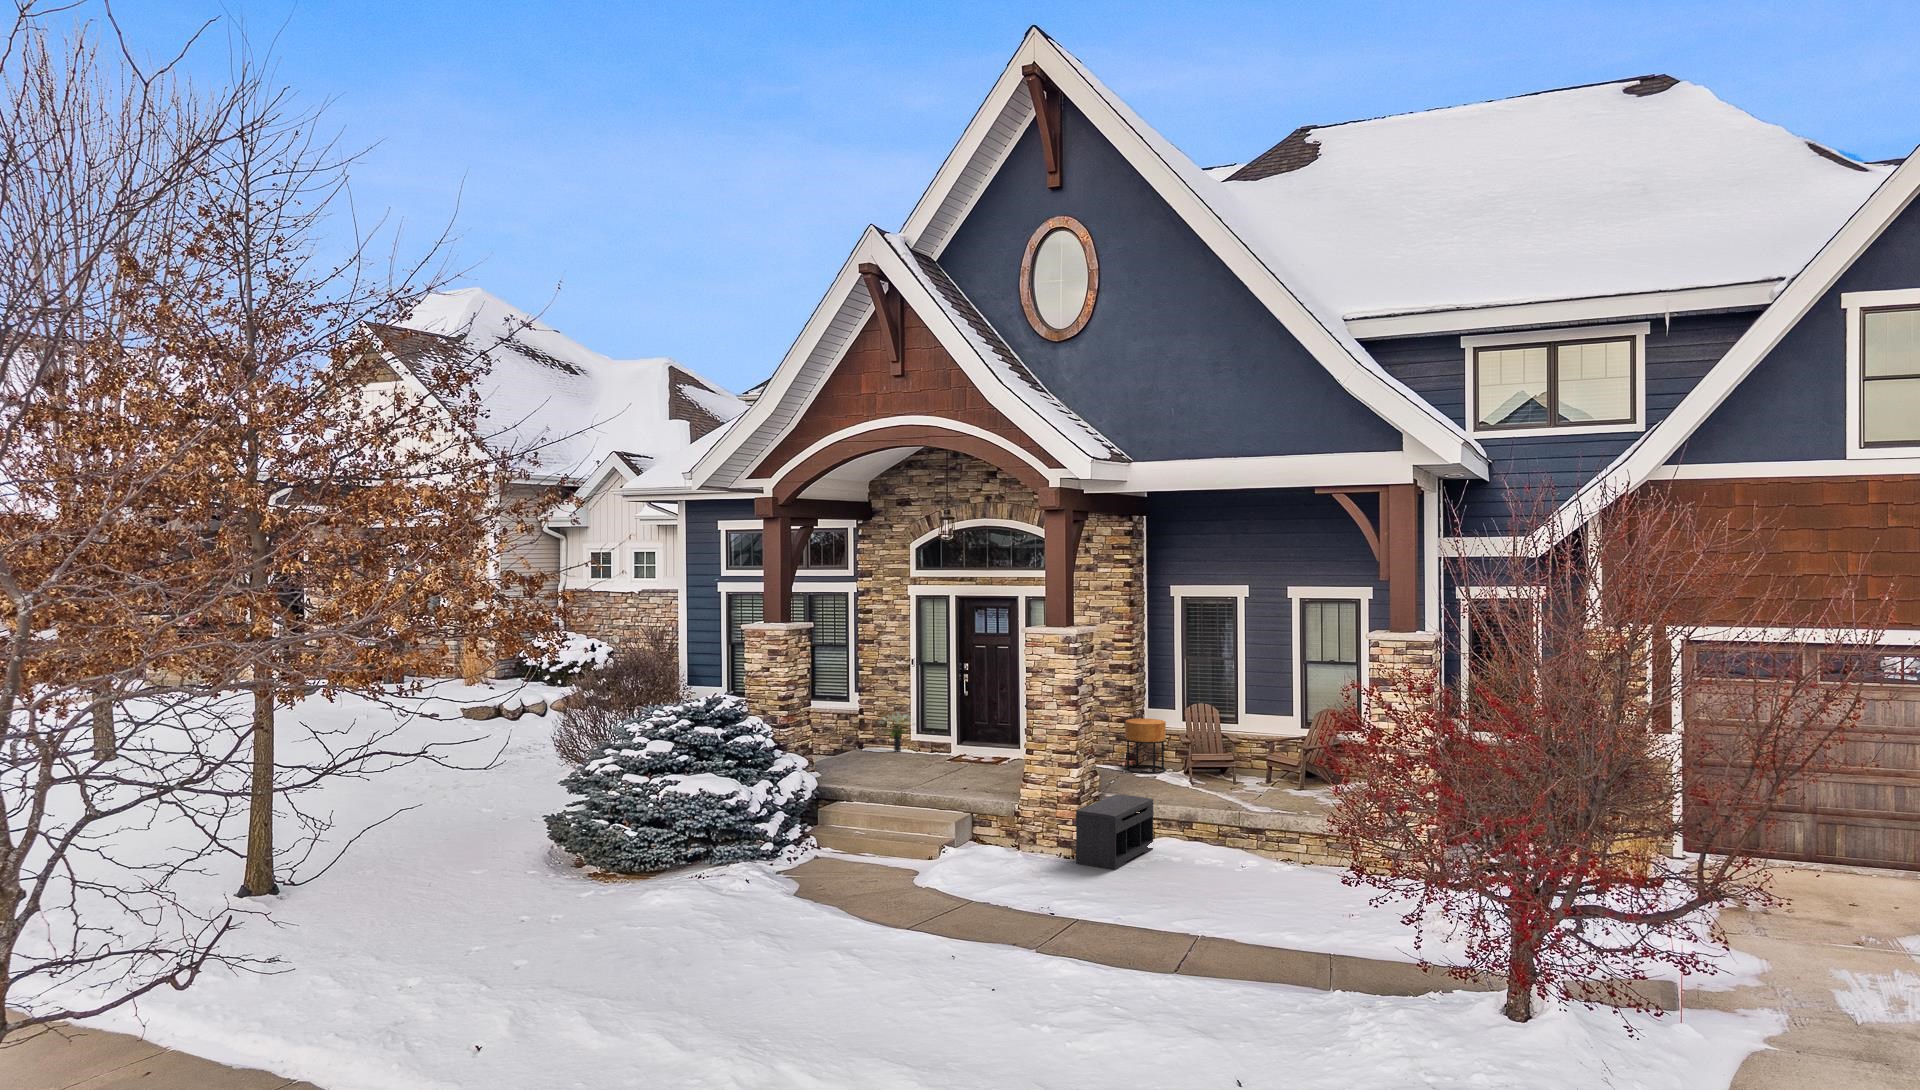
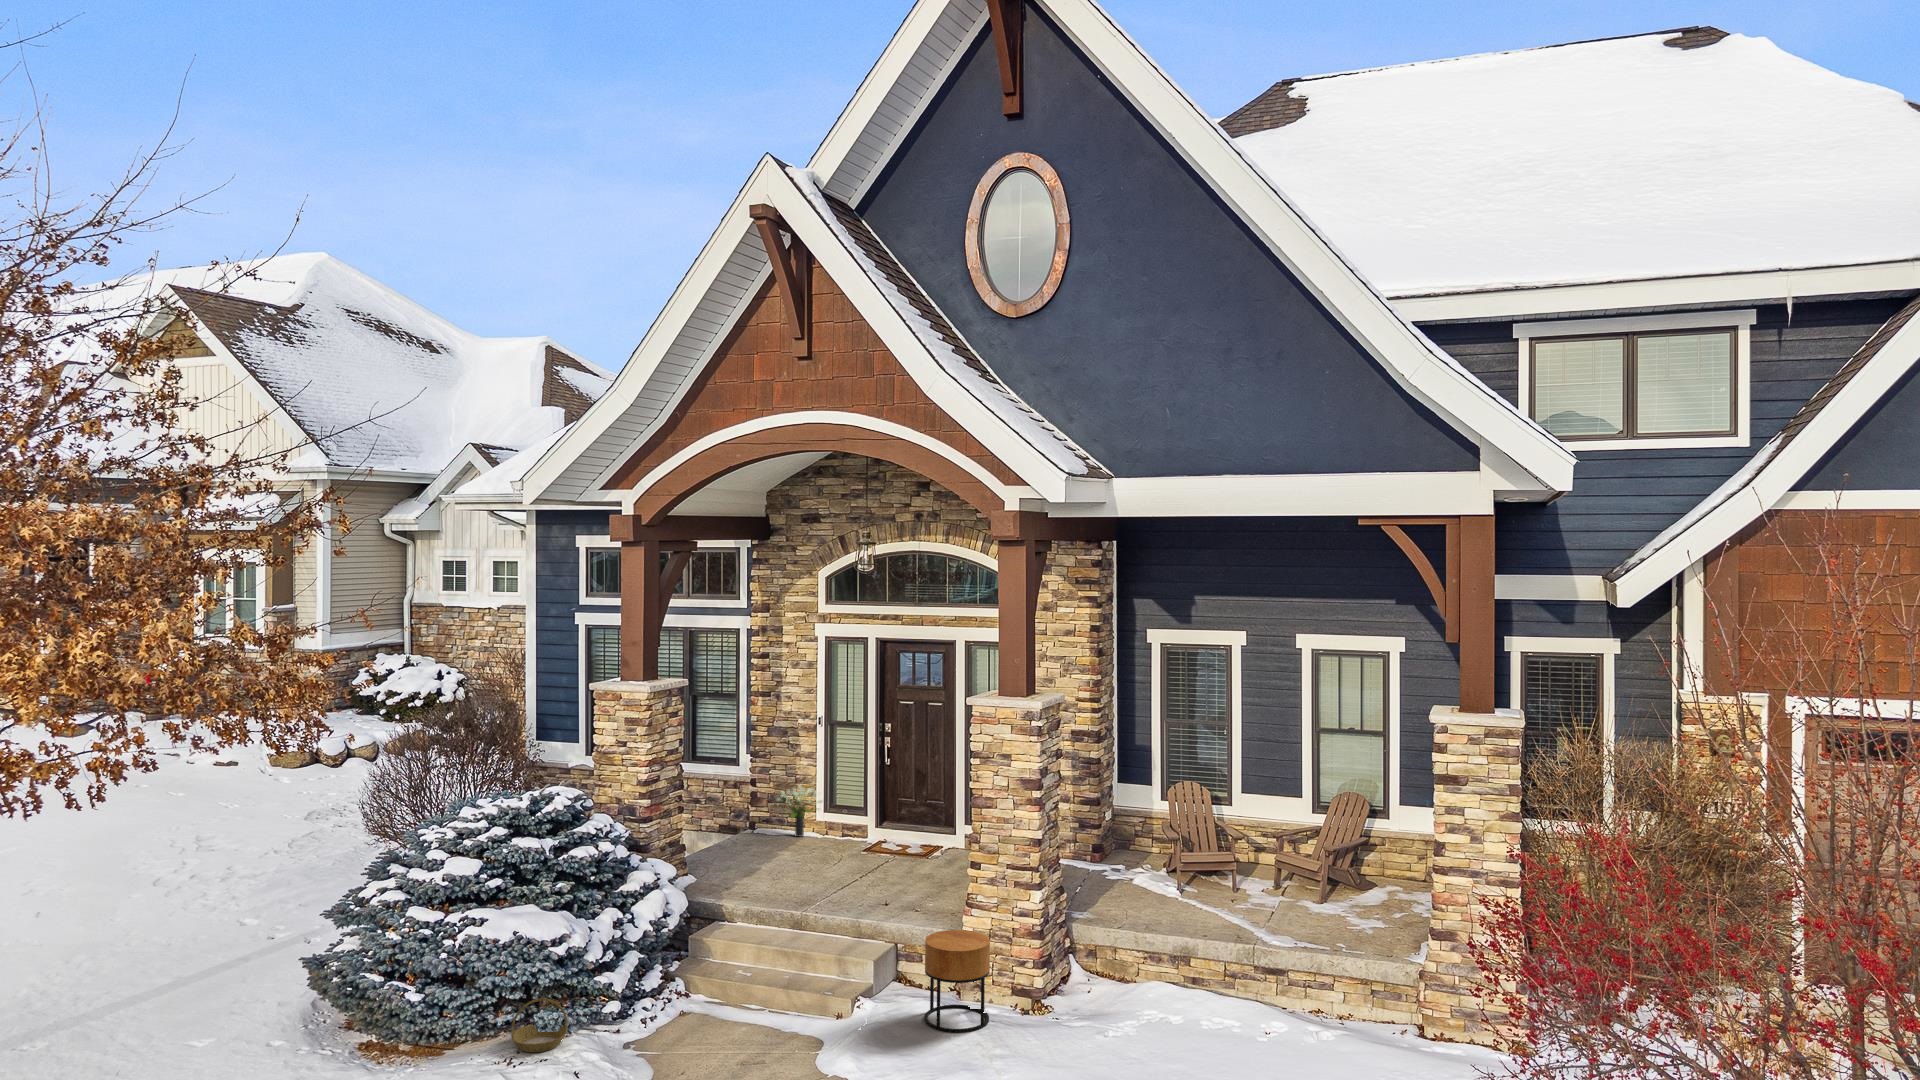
side table: present [1125,718,1166,774] -> present [924,930,990,1032]
bench: present [1076,794,1154,870] -> none [1037,917,1137,1034]
basket: none [699,836,737,872] -> present [511,998,568,1052]

